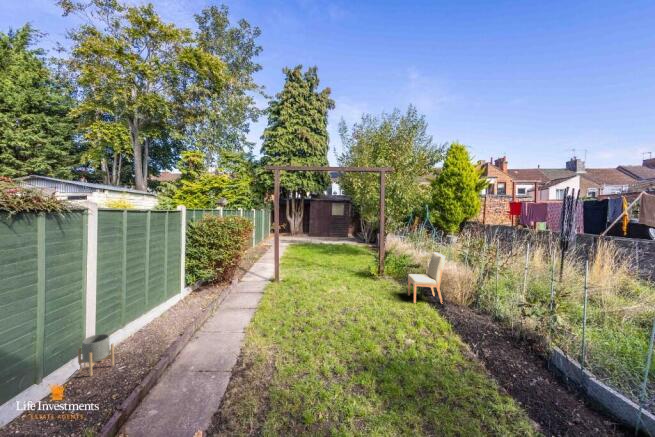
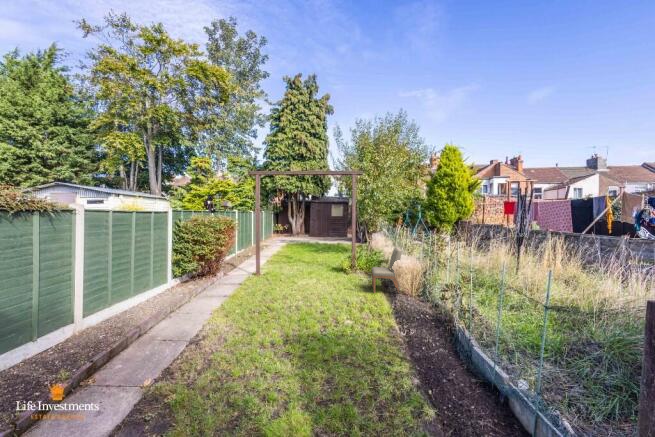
planter: present [78,334,114,376] -> none [67,310,96,342]

